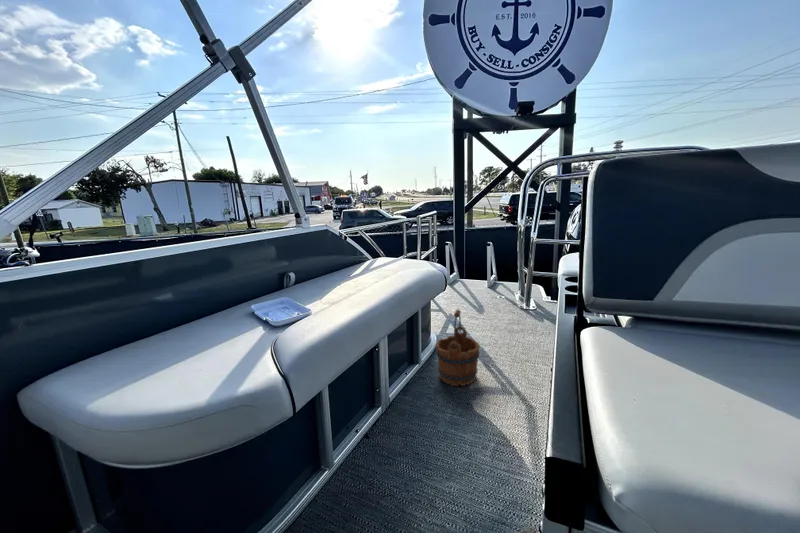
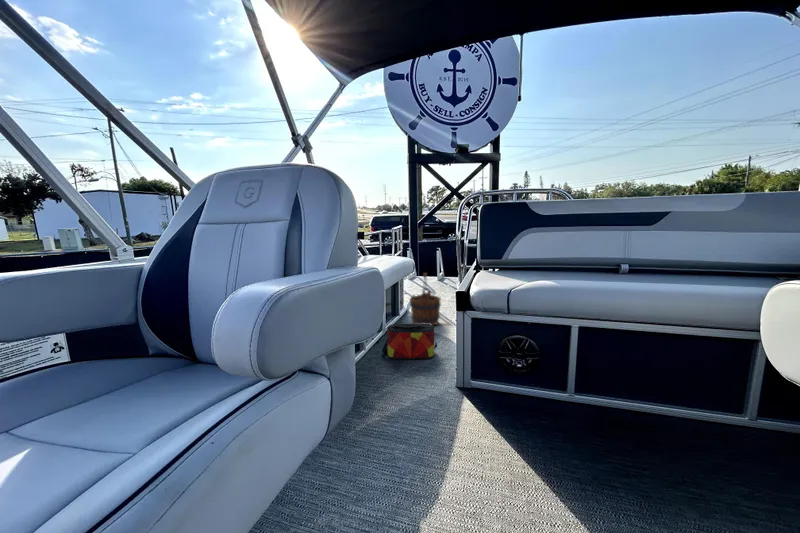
bag: none [381,408,464,472] -> present [382,324,437,359]

